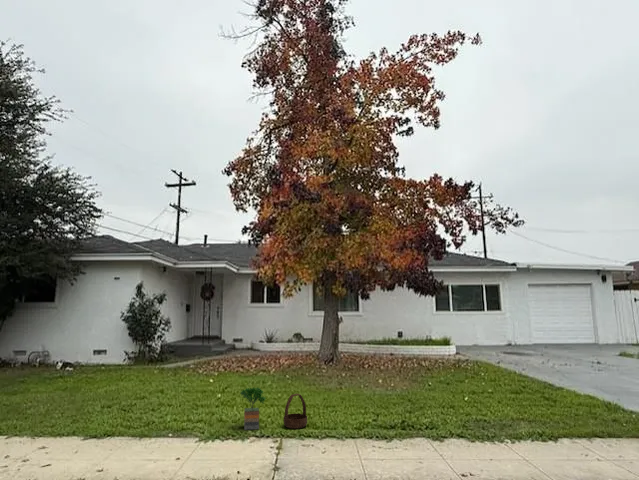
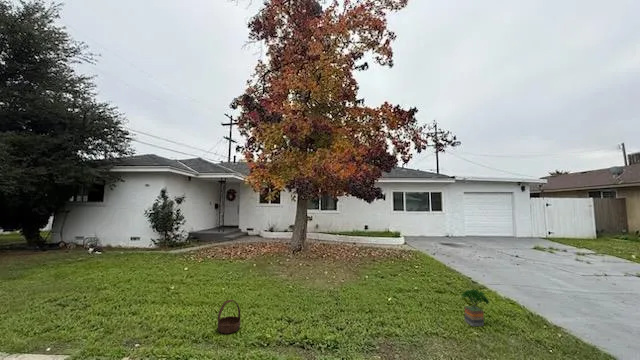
potted tree: present [241,388,266,430] -> present [462,289,489,326]

